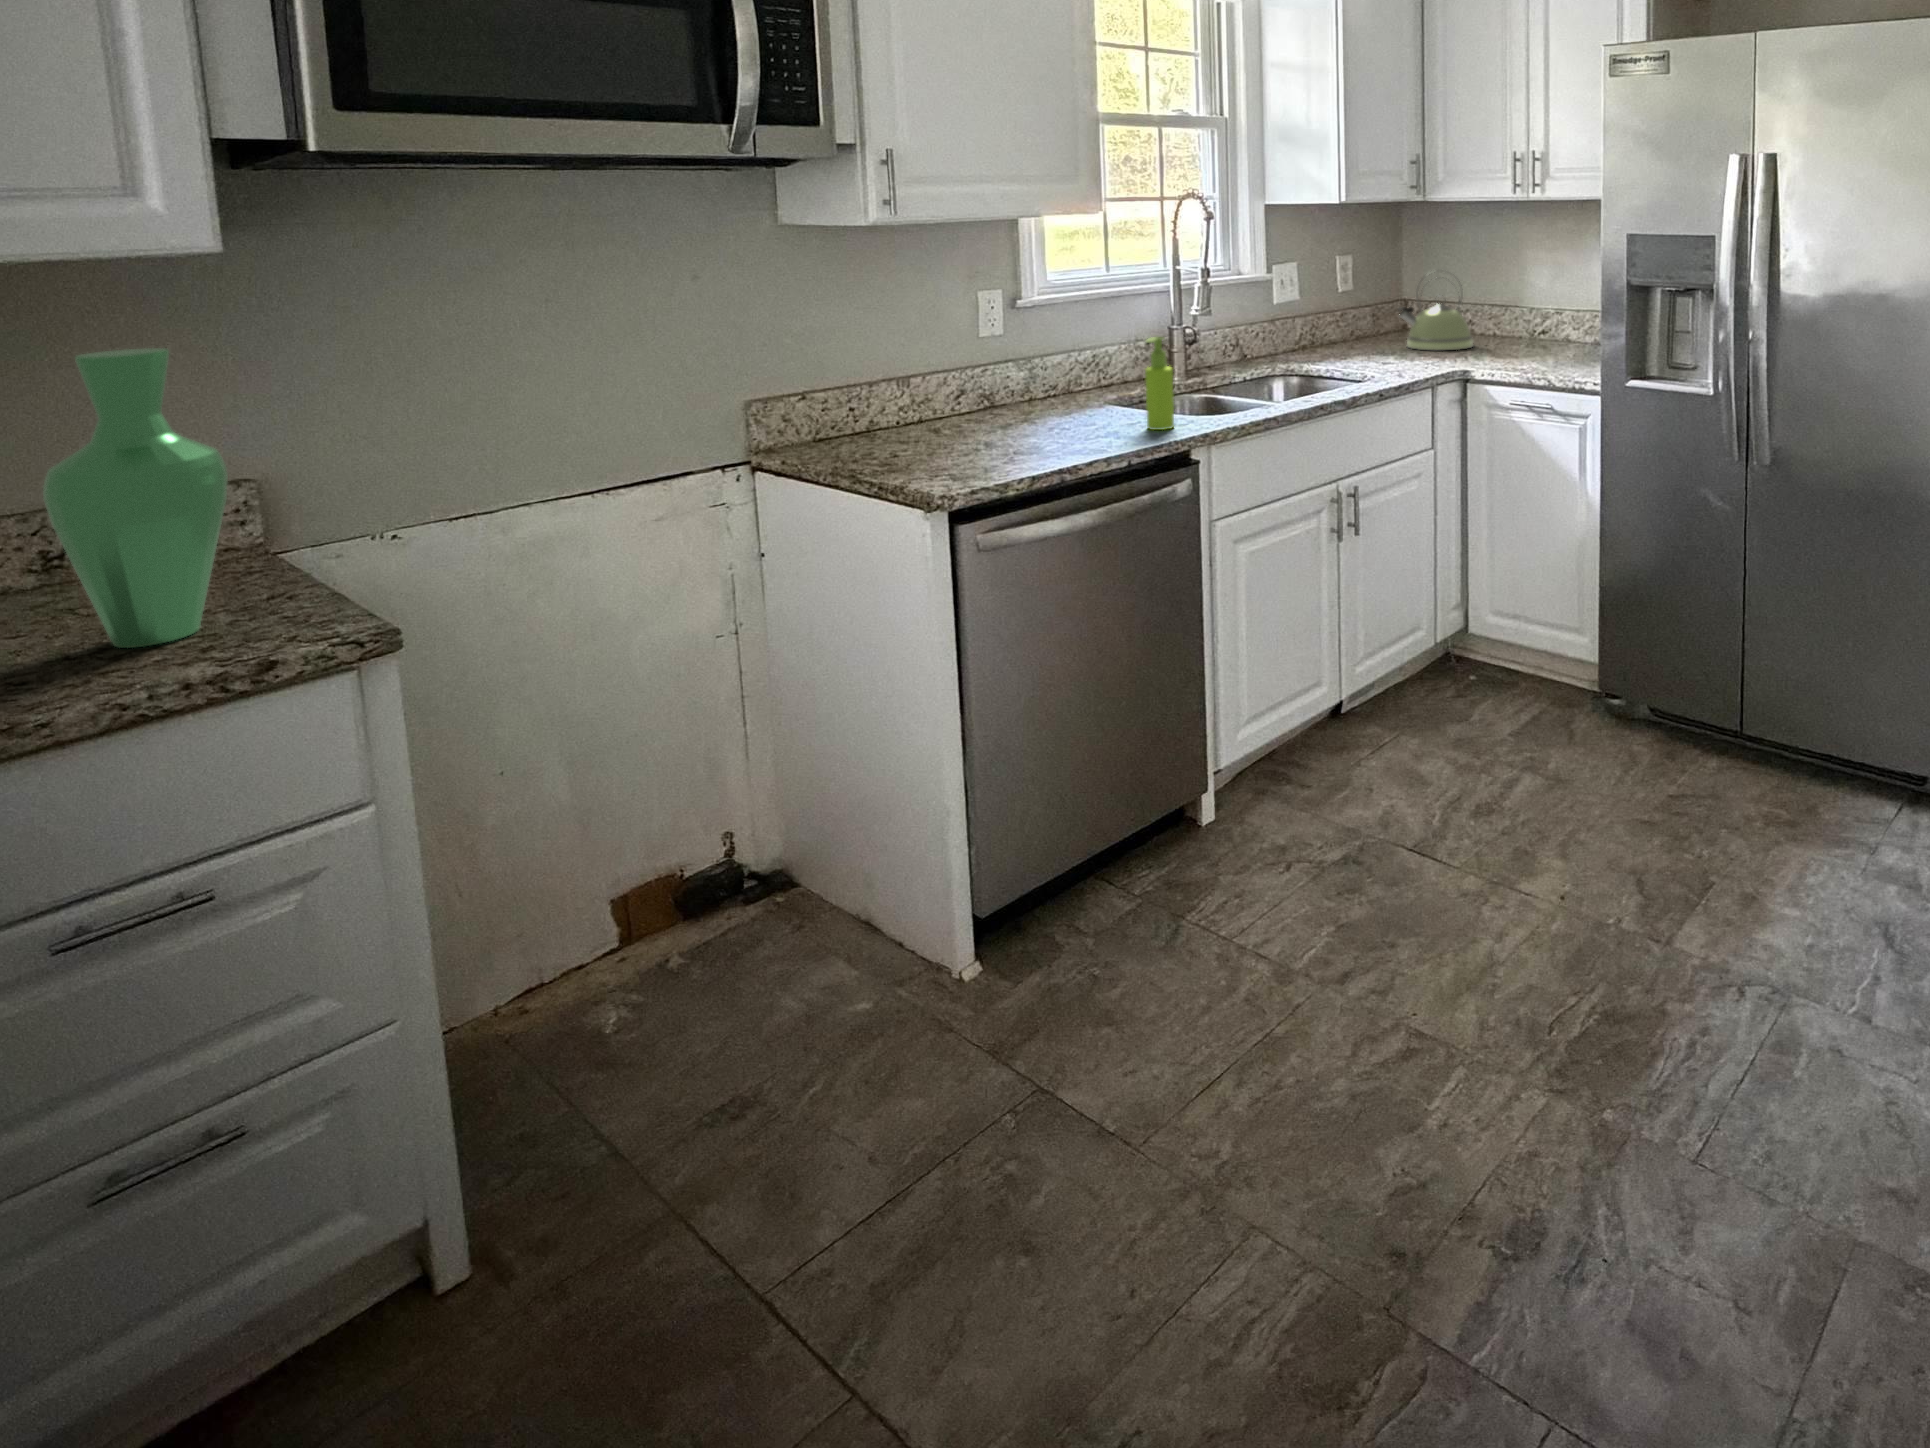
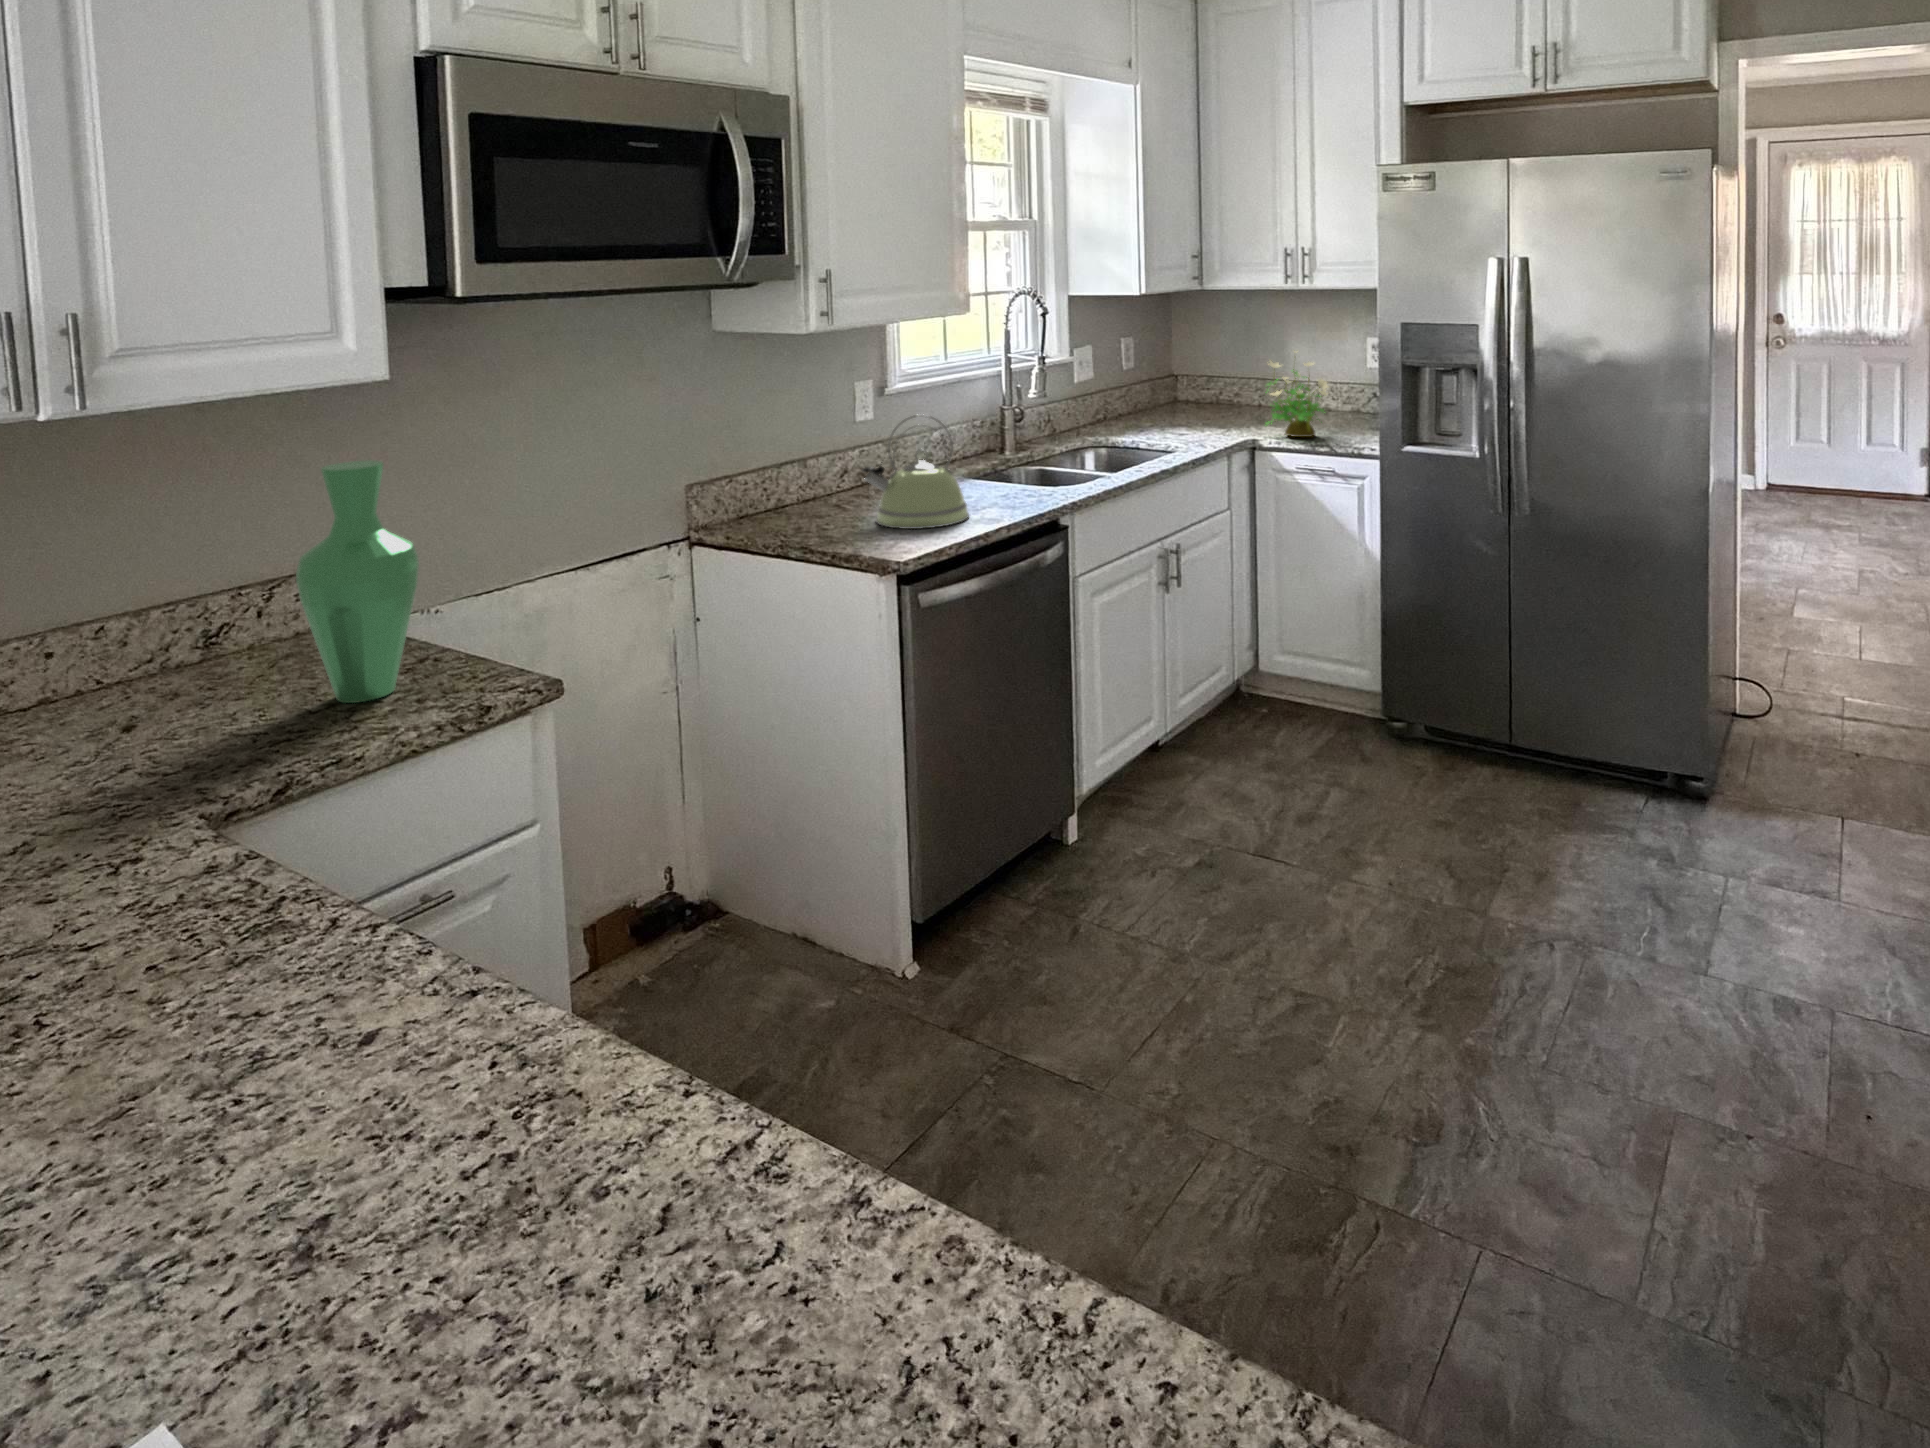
potted plant: none [1481,268,1558,368] -> present [1266,350,1328,437]
kettle: present [1398,274,1473,350] -> present [862,414,969,529]
soap dispenser: present [1145,337,1174,430] -> none [1017,421,1042,501]

